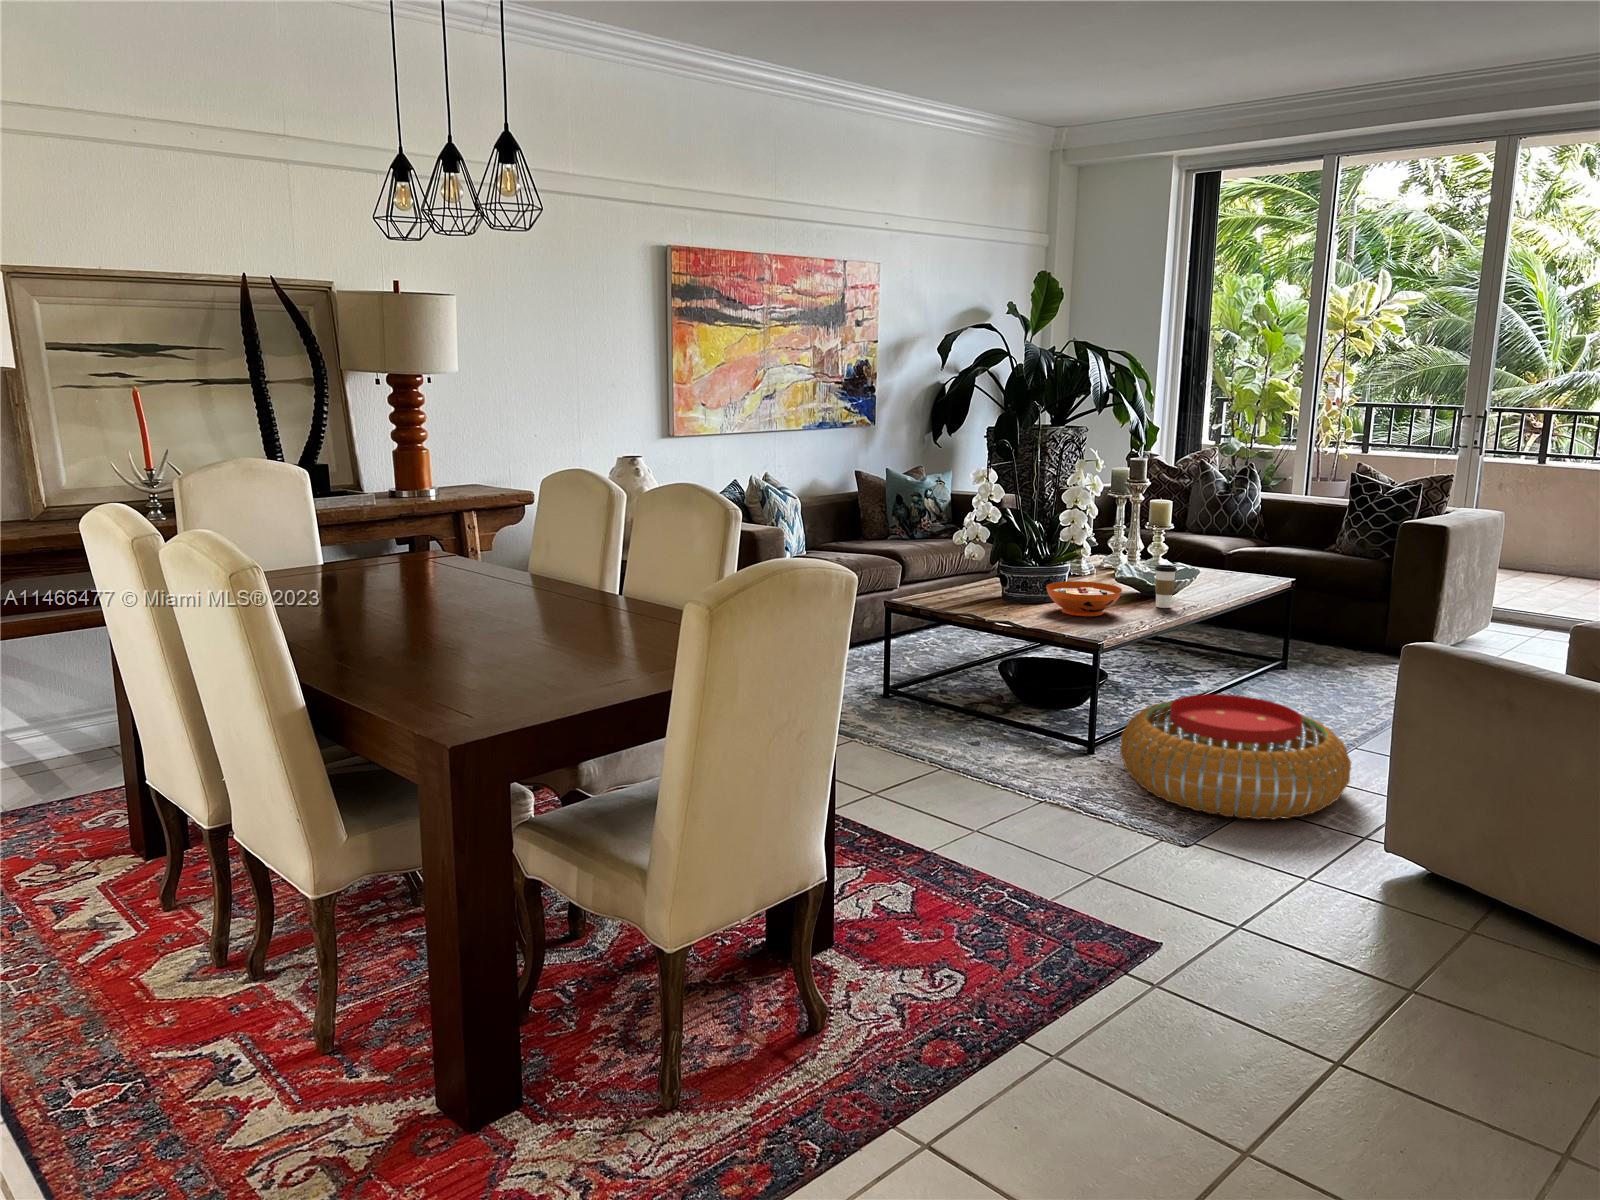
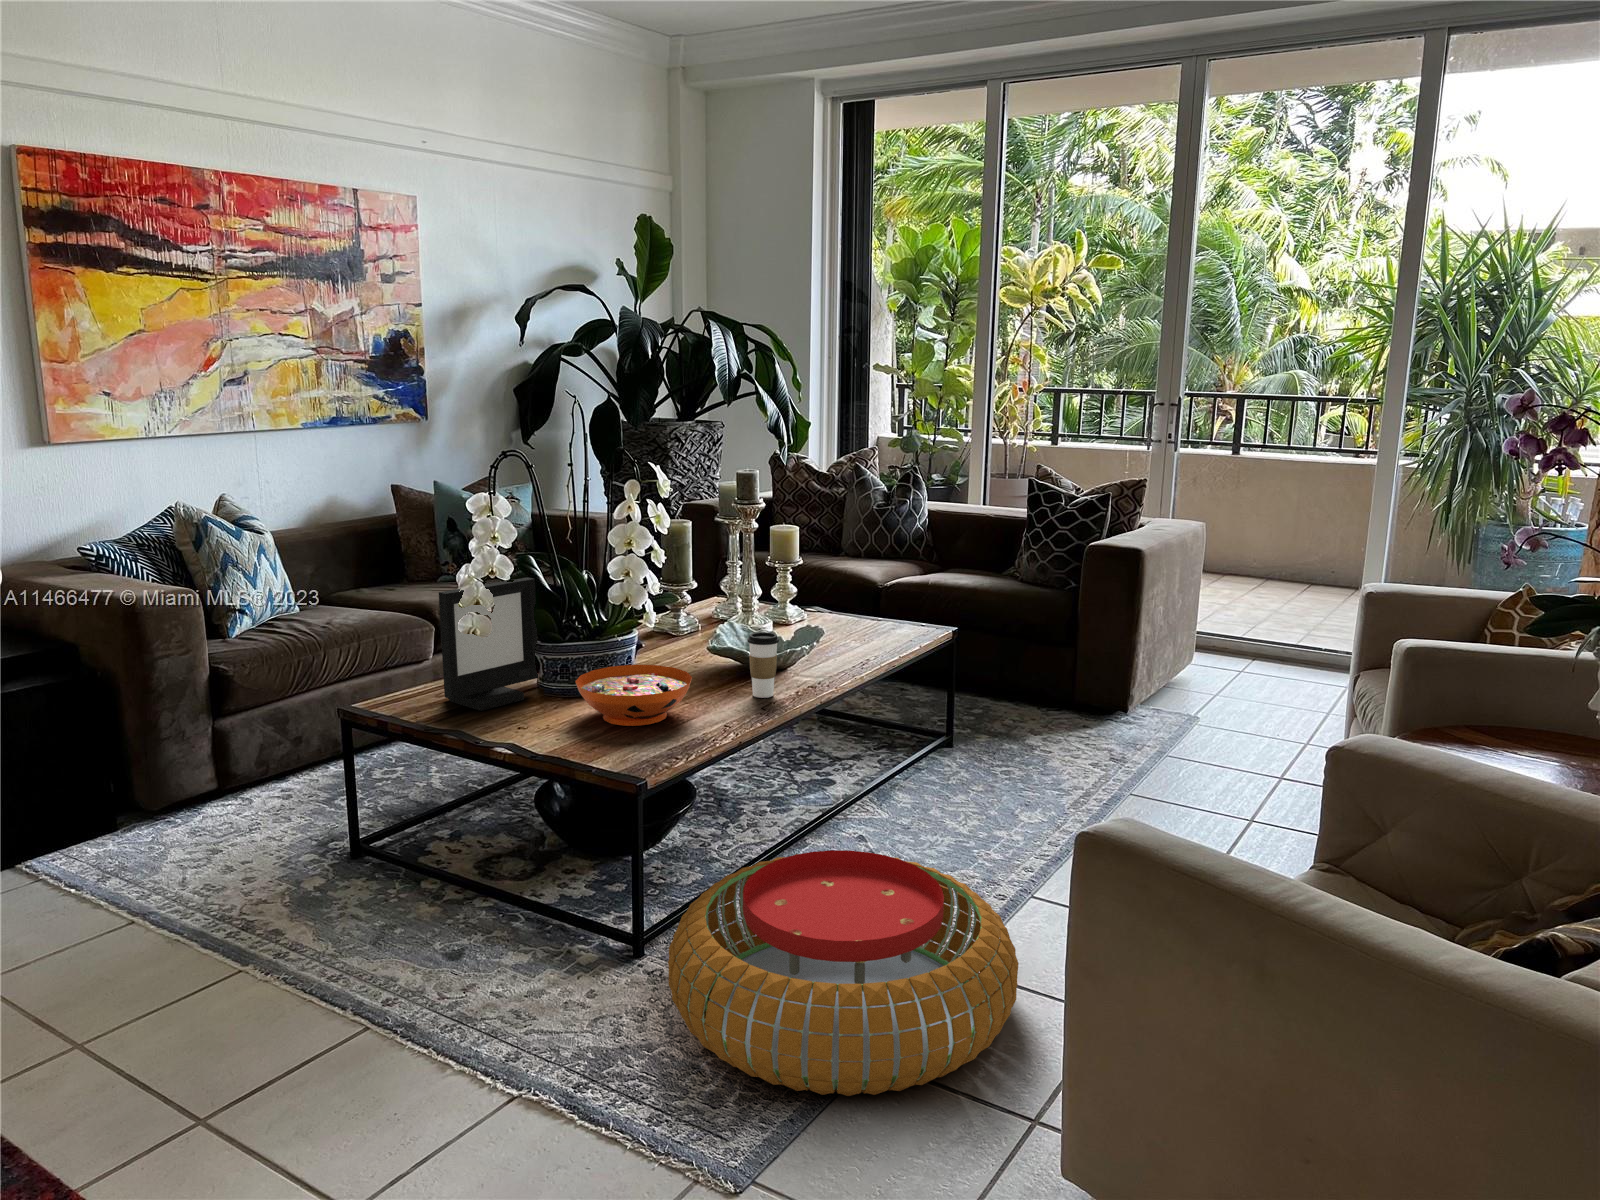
picture frame: none [955,523,1015,605] -> present [439,577,538,711]

